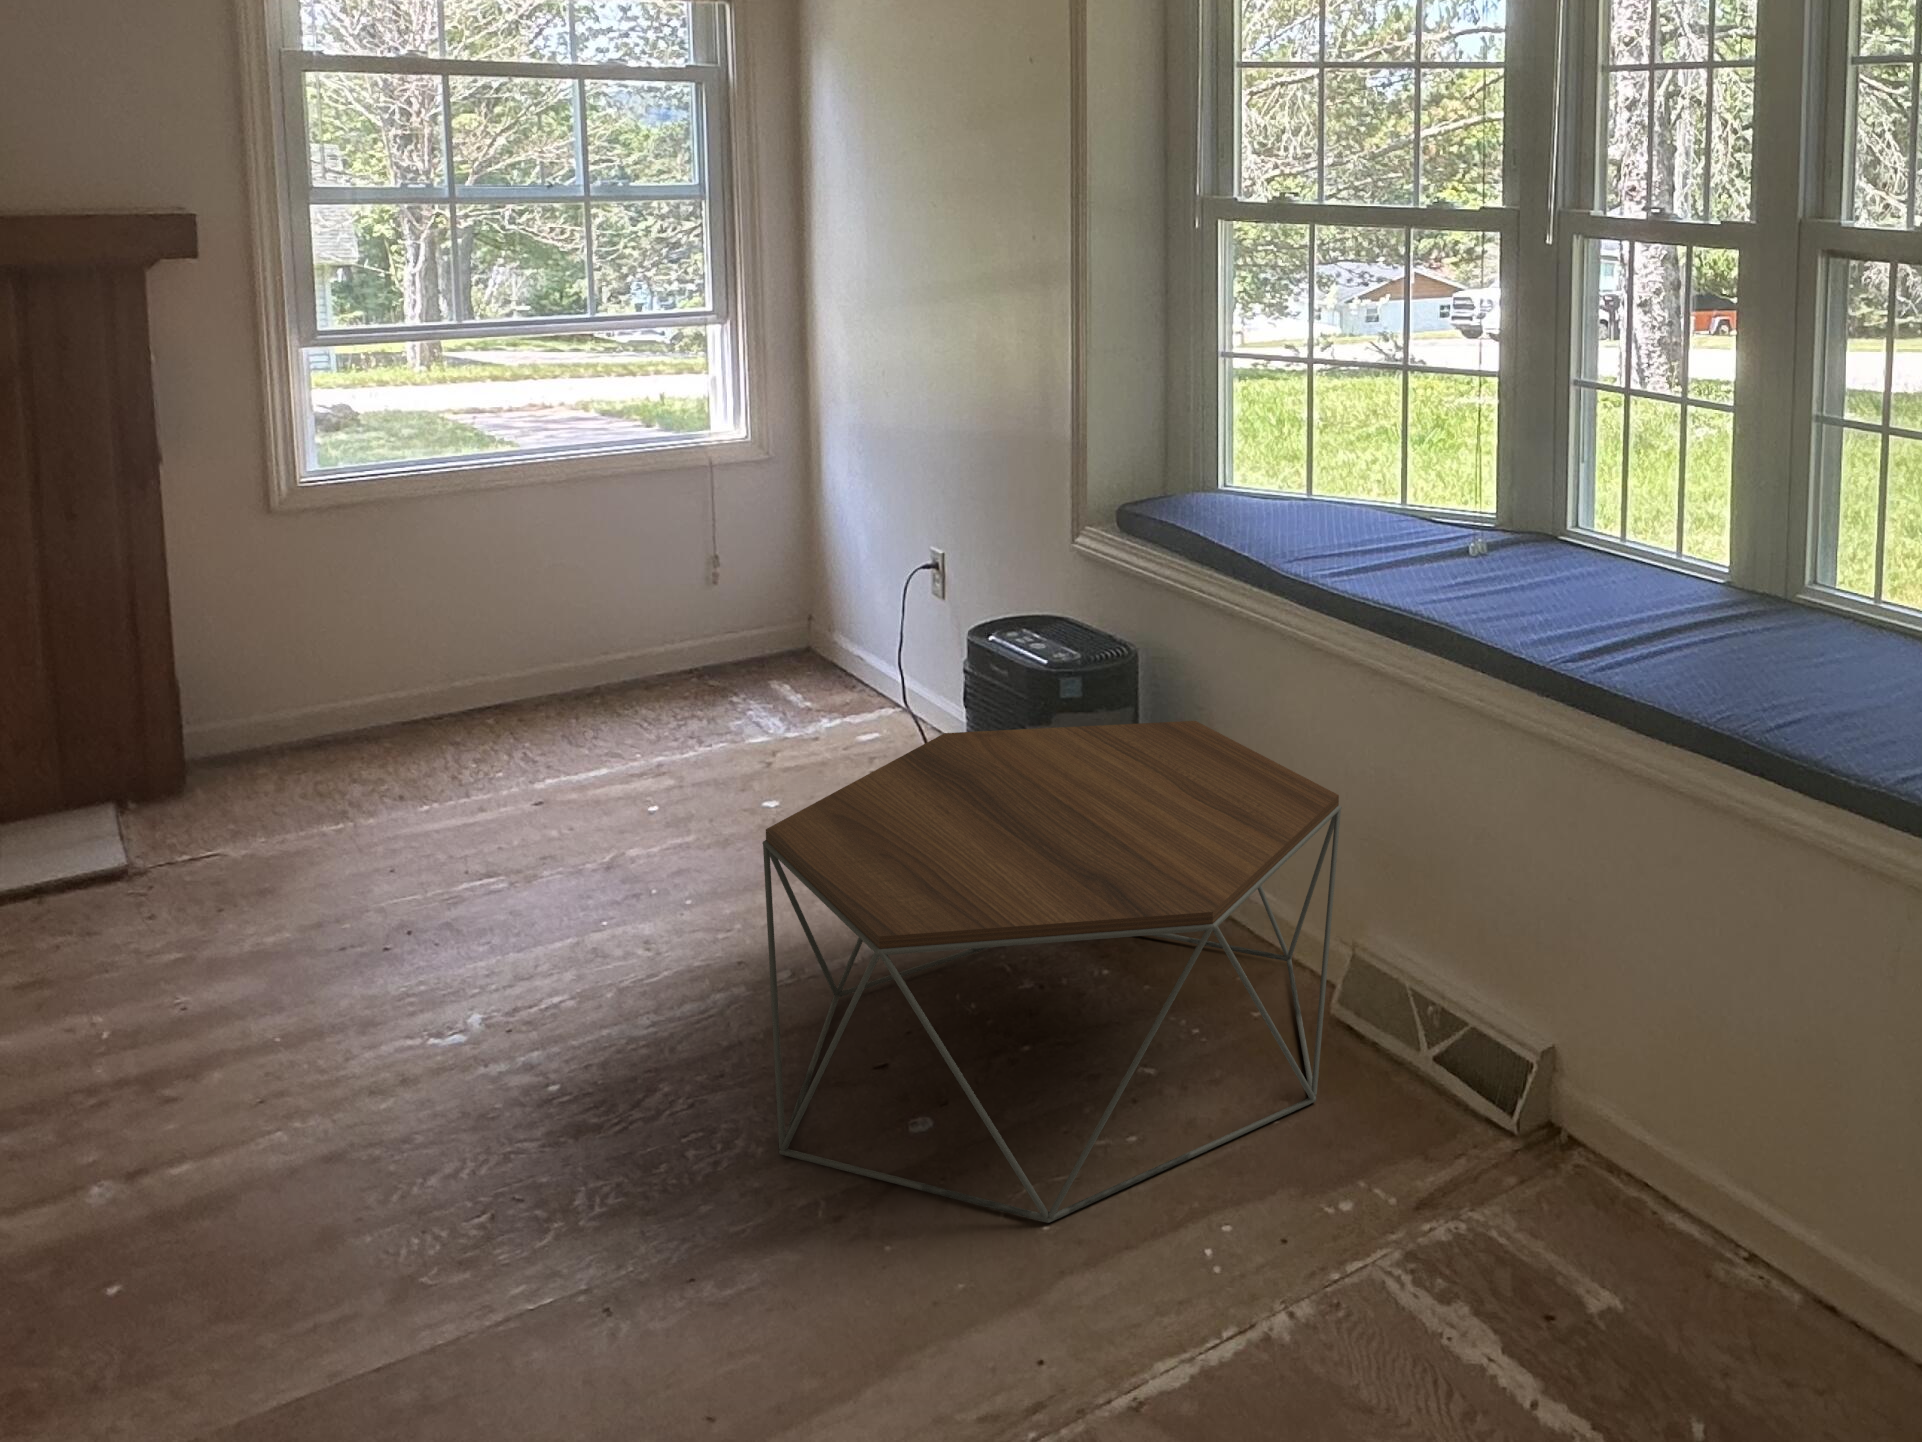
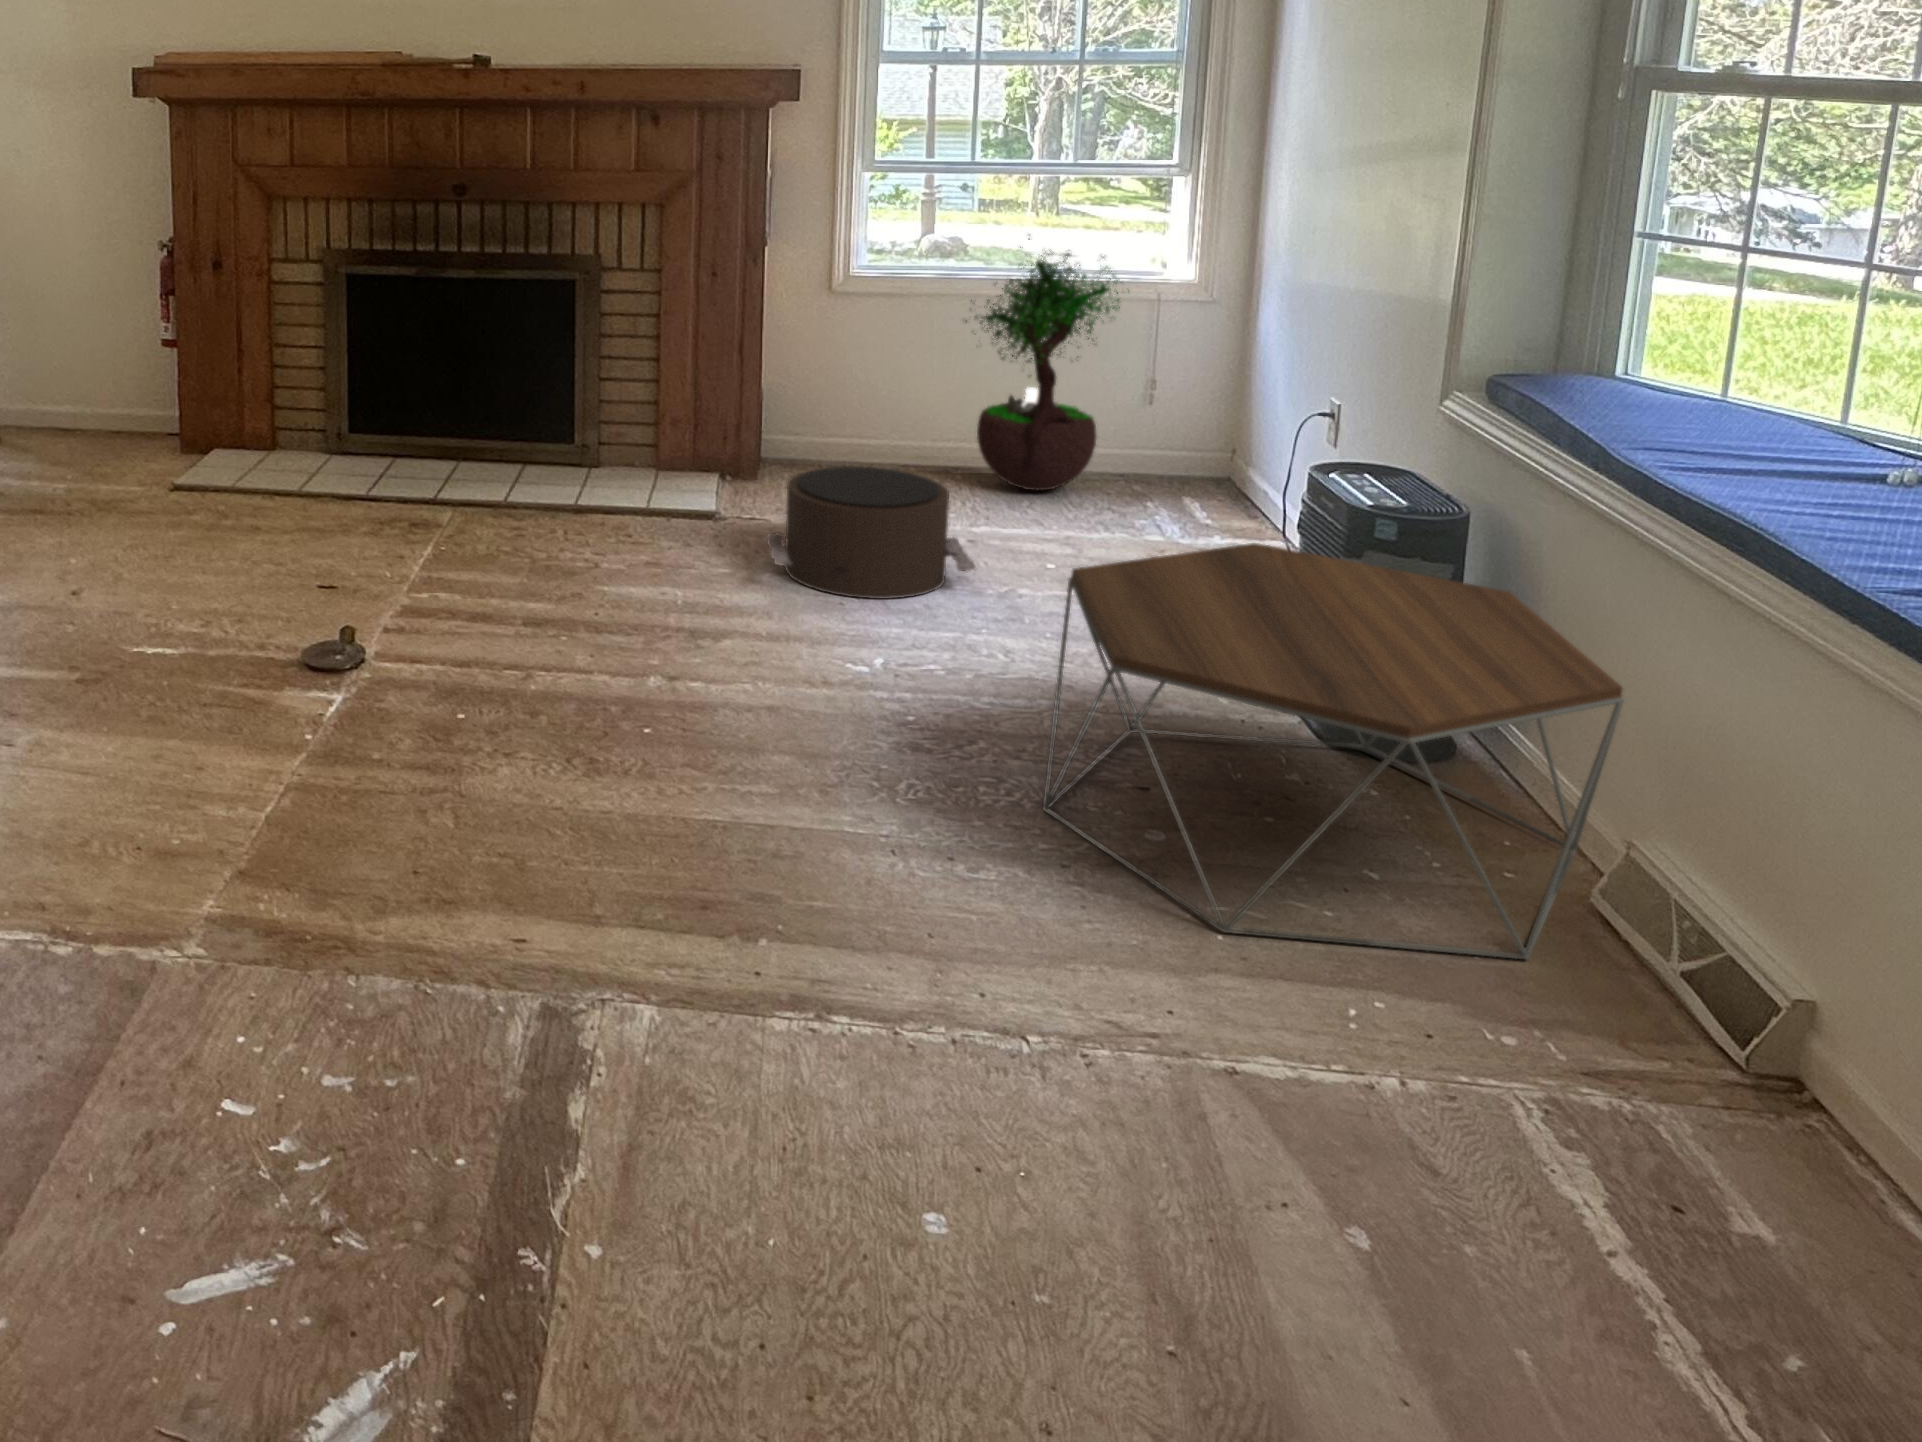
potted tree: none [481,407,690,714] -> present [965,234,1129,491]
pouf: none [232,739,572,942] -> present [768,467,976,599]

